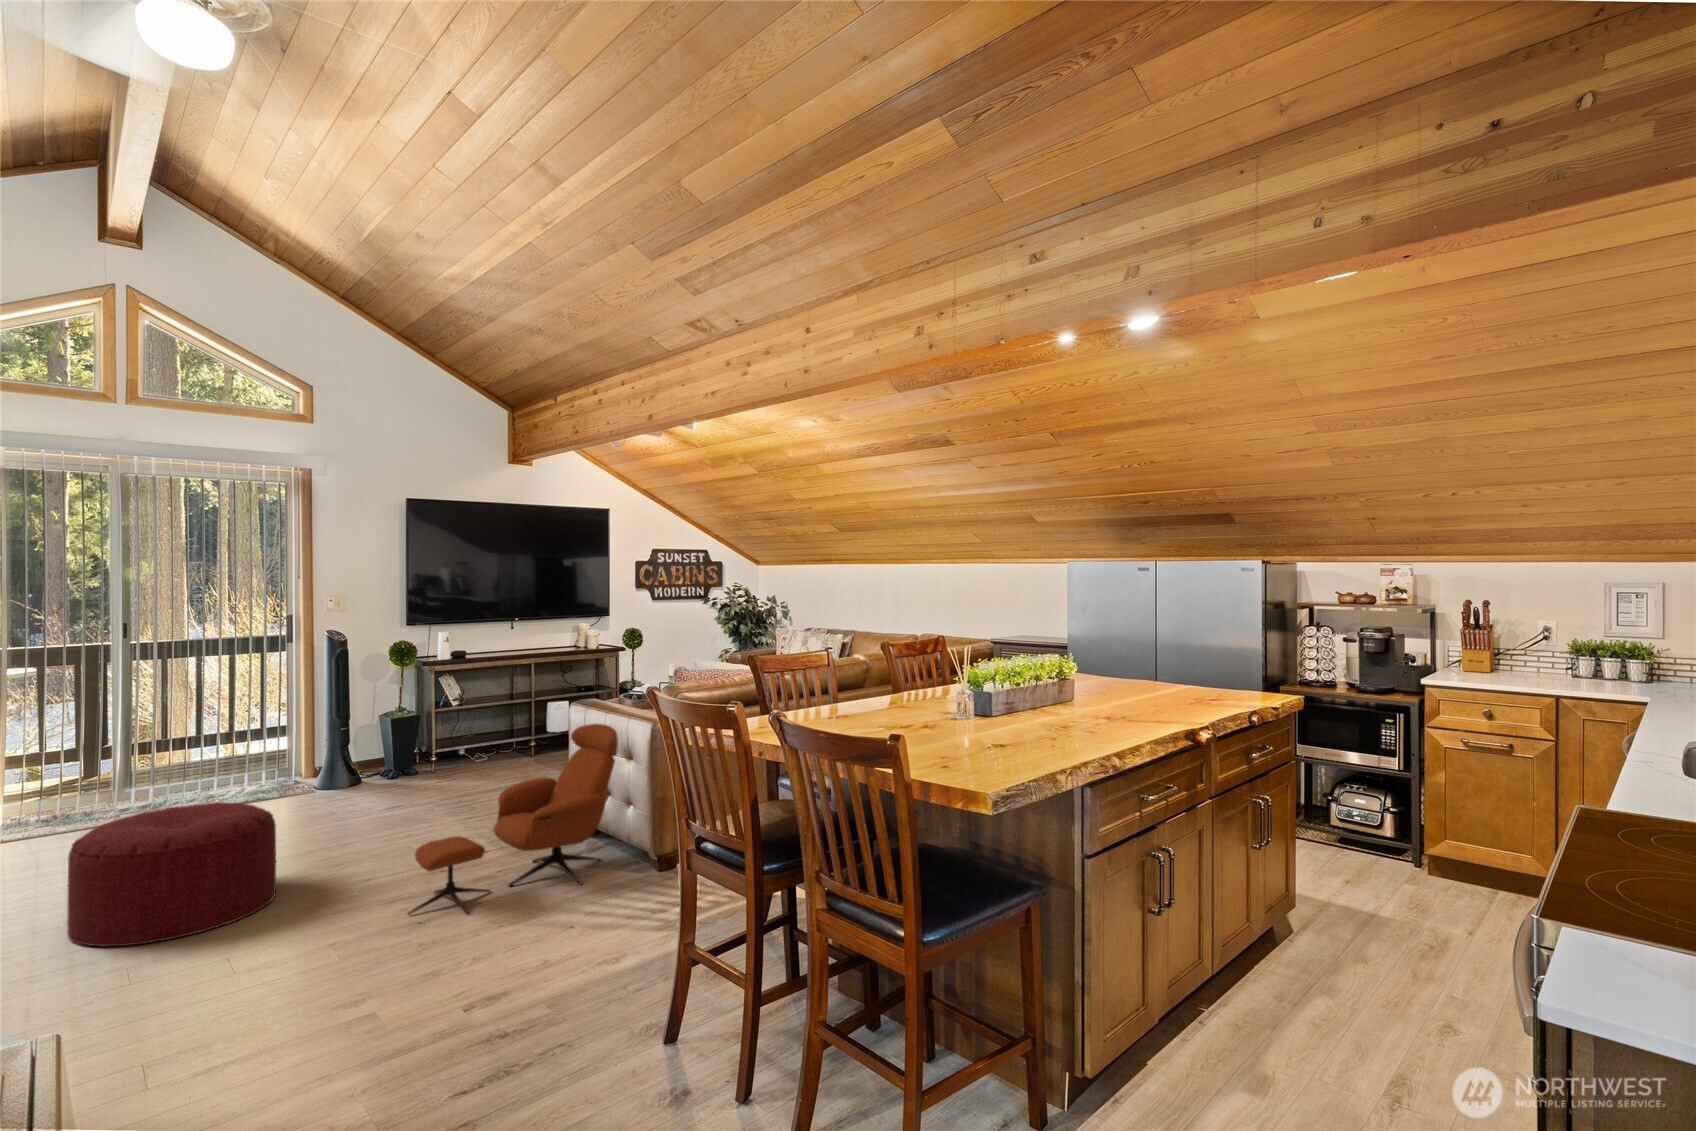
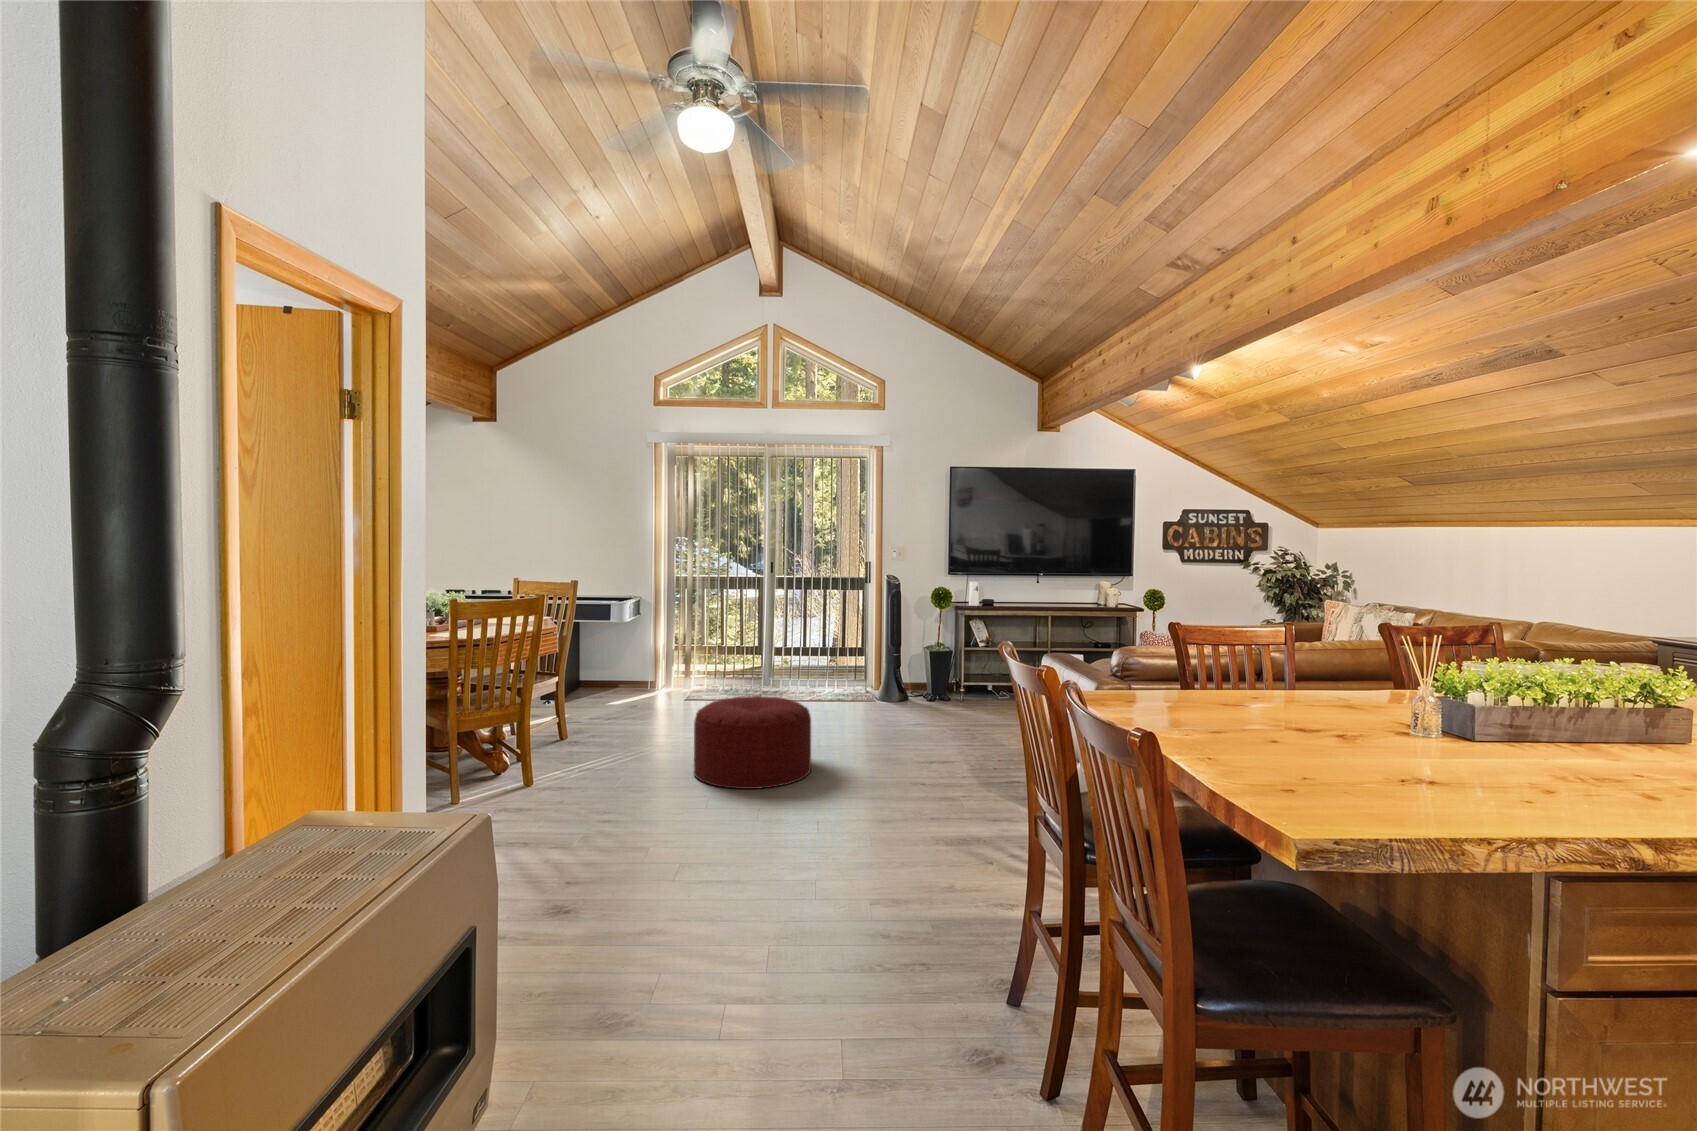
lounge chair: present [408,724,618,915] -> none [877,678,1067,828]

